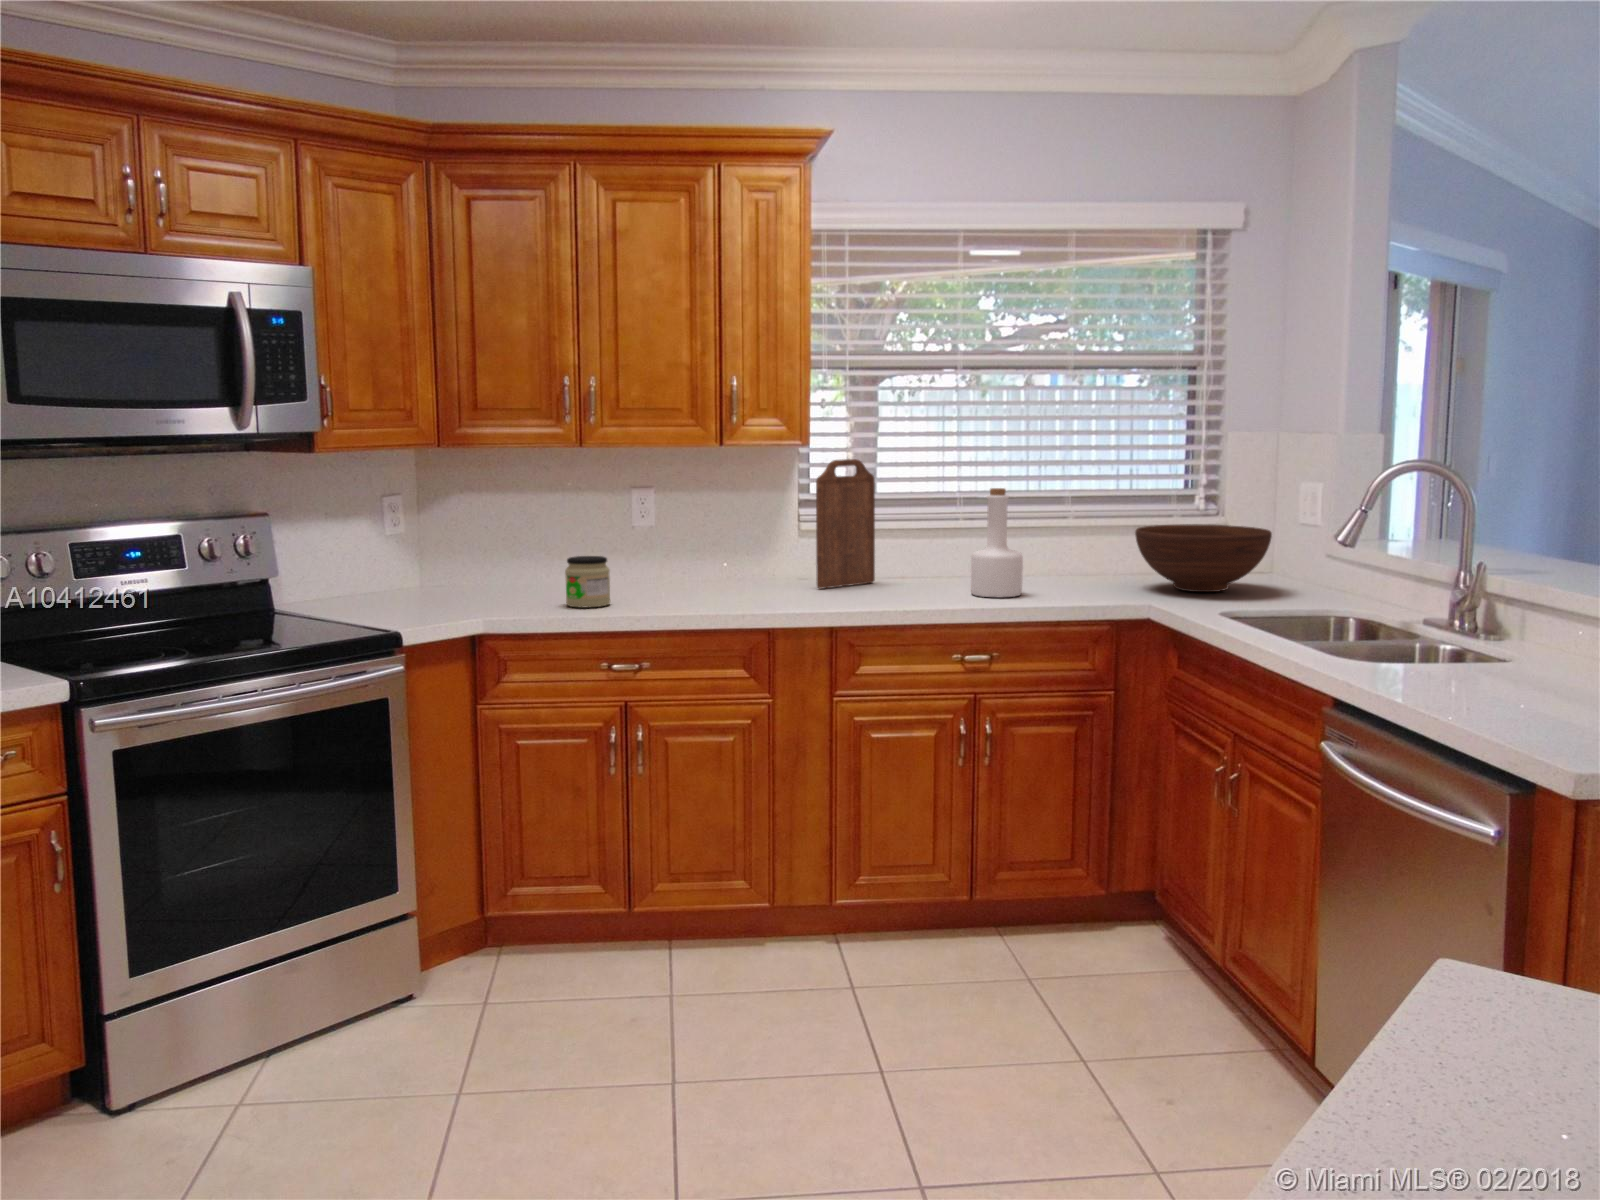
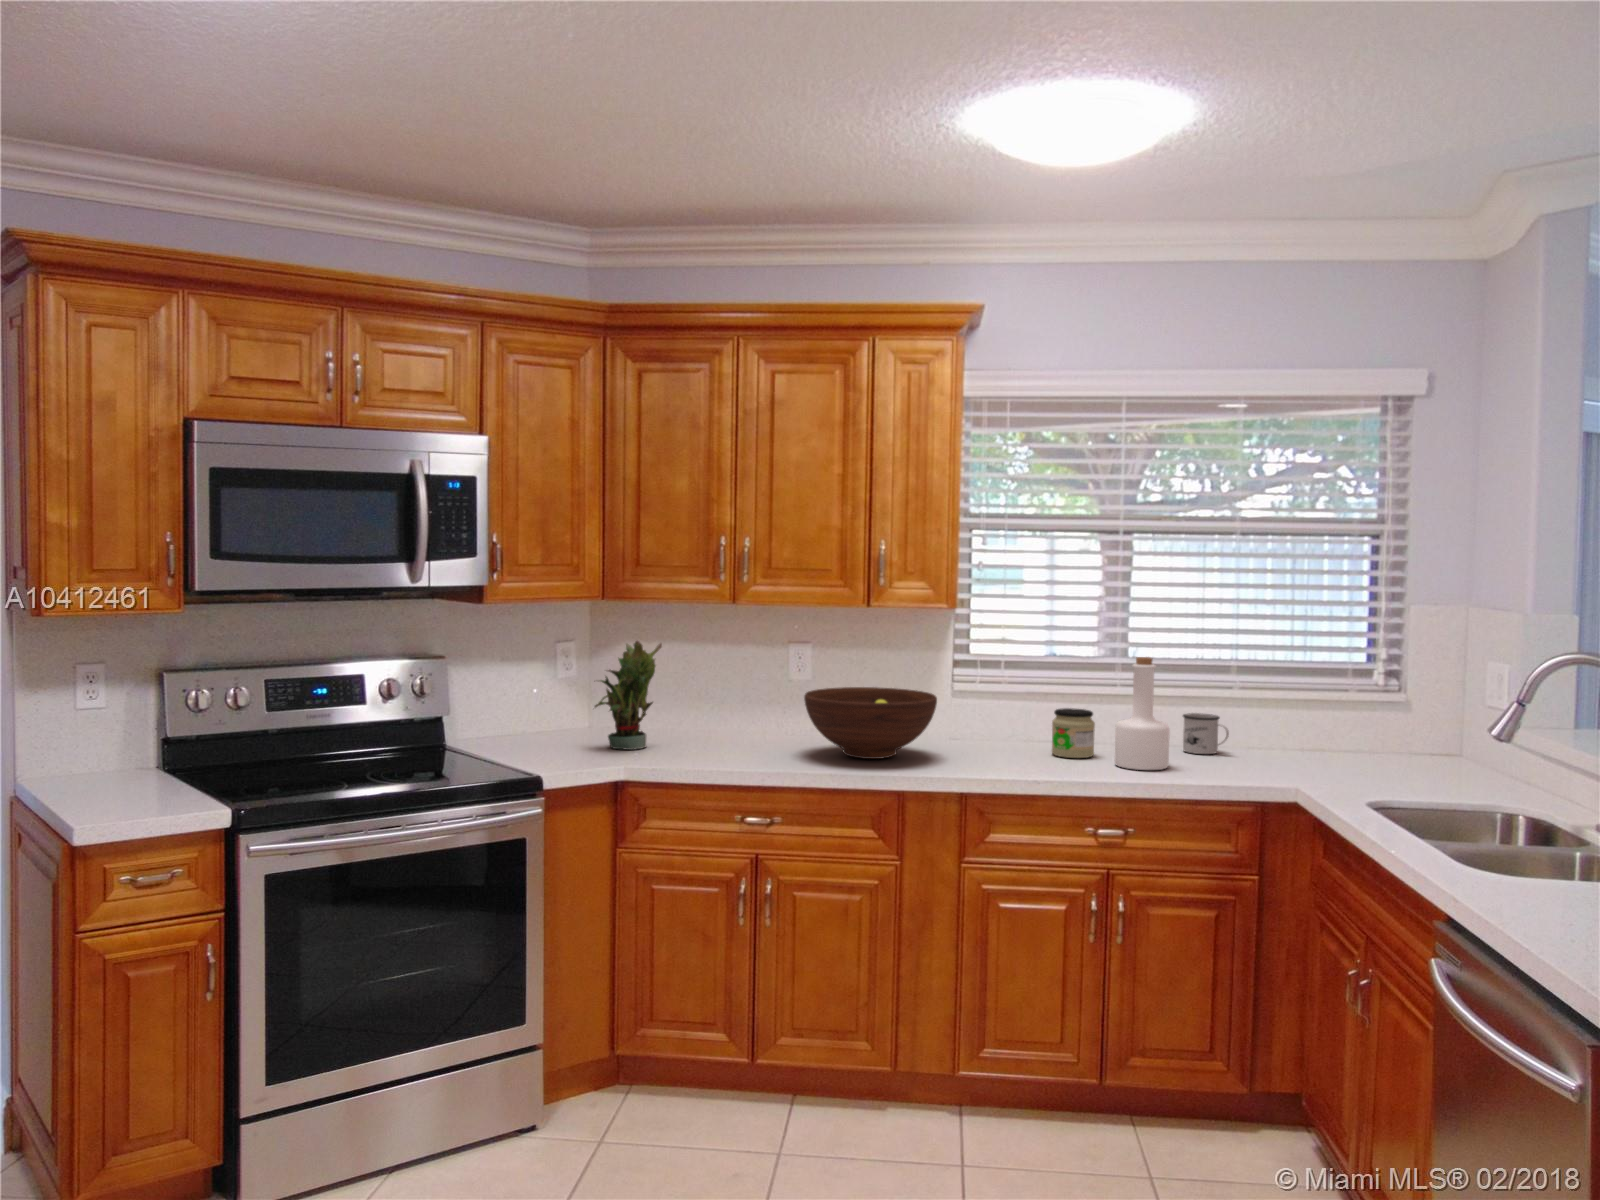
cutting board: present [816,459,875,588] -> none [960,621,1025,749]
potted plant: none [435,488,508,605] -> present [595,640,662,750]
fruit bowl: present [1135,524,1272,592] -> present [804,687,937,759]
mug: none [1026,544,1071,582] -> present [1183,713,1229,754]
jar: present [565,556,610,608] -> present [1052,708,1095,758]

